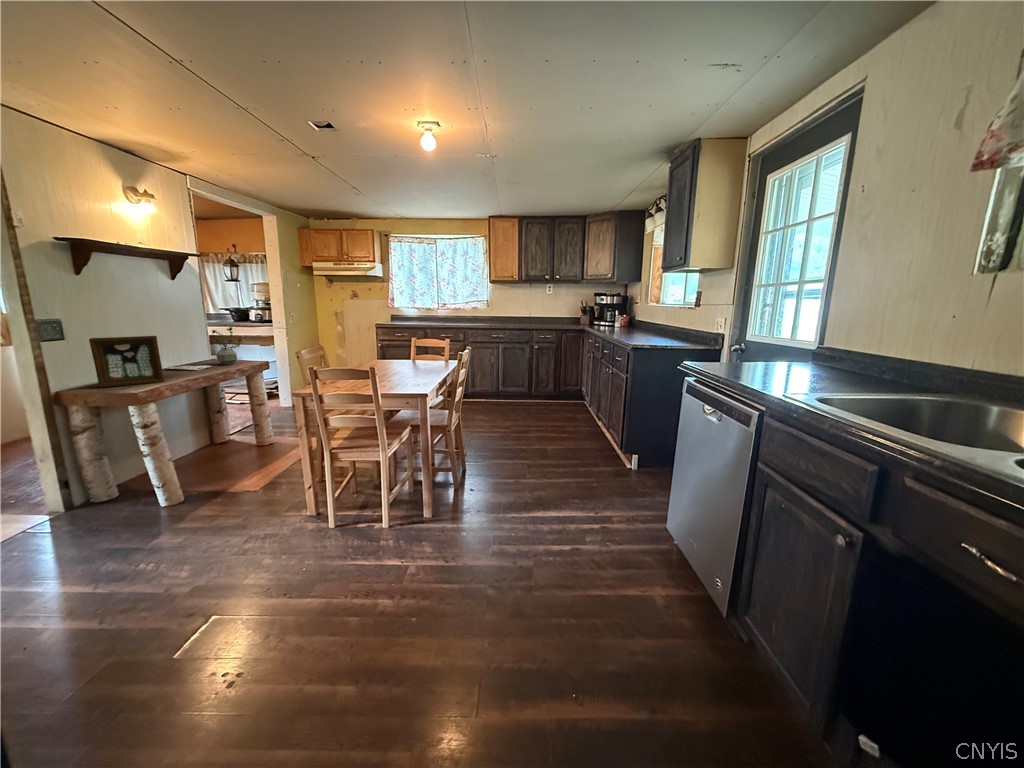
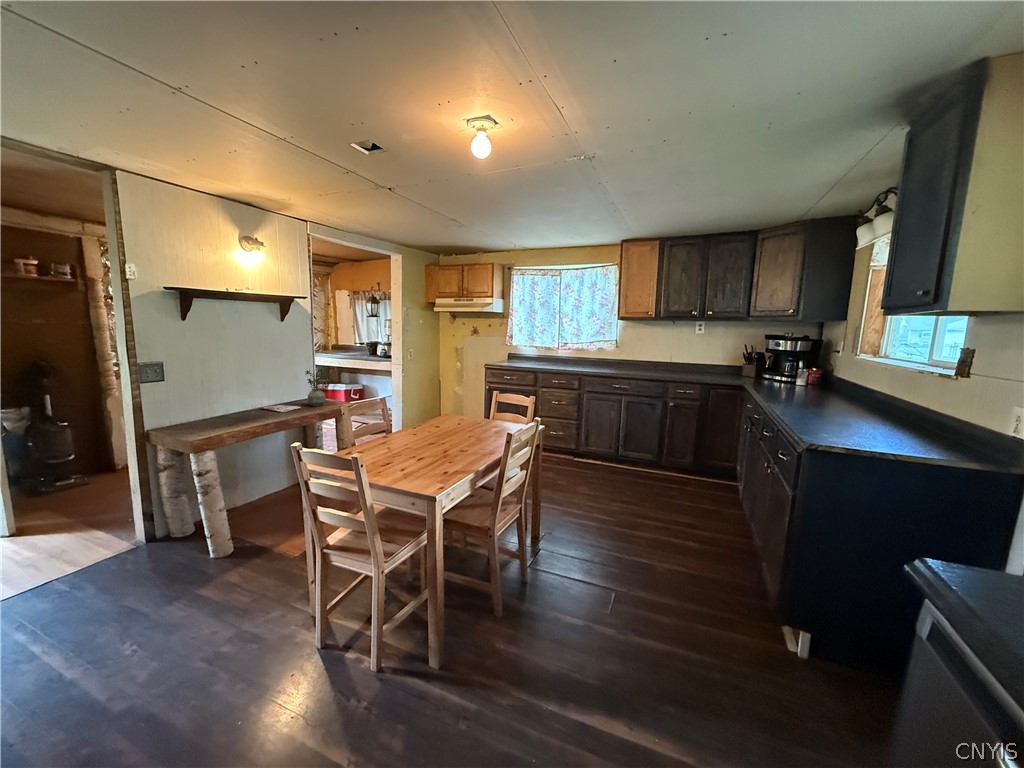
picture frame: present [89,336,164,388] -> none [181,379,243,427]

